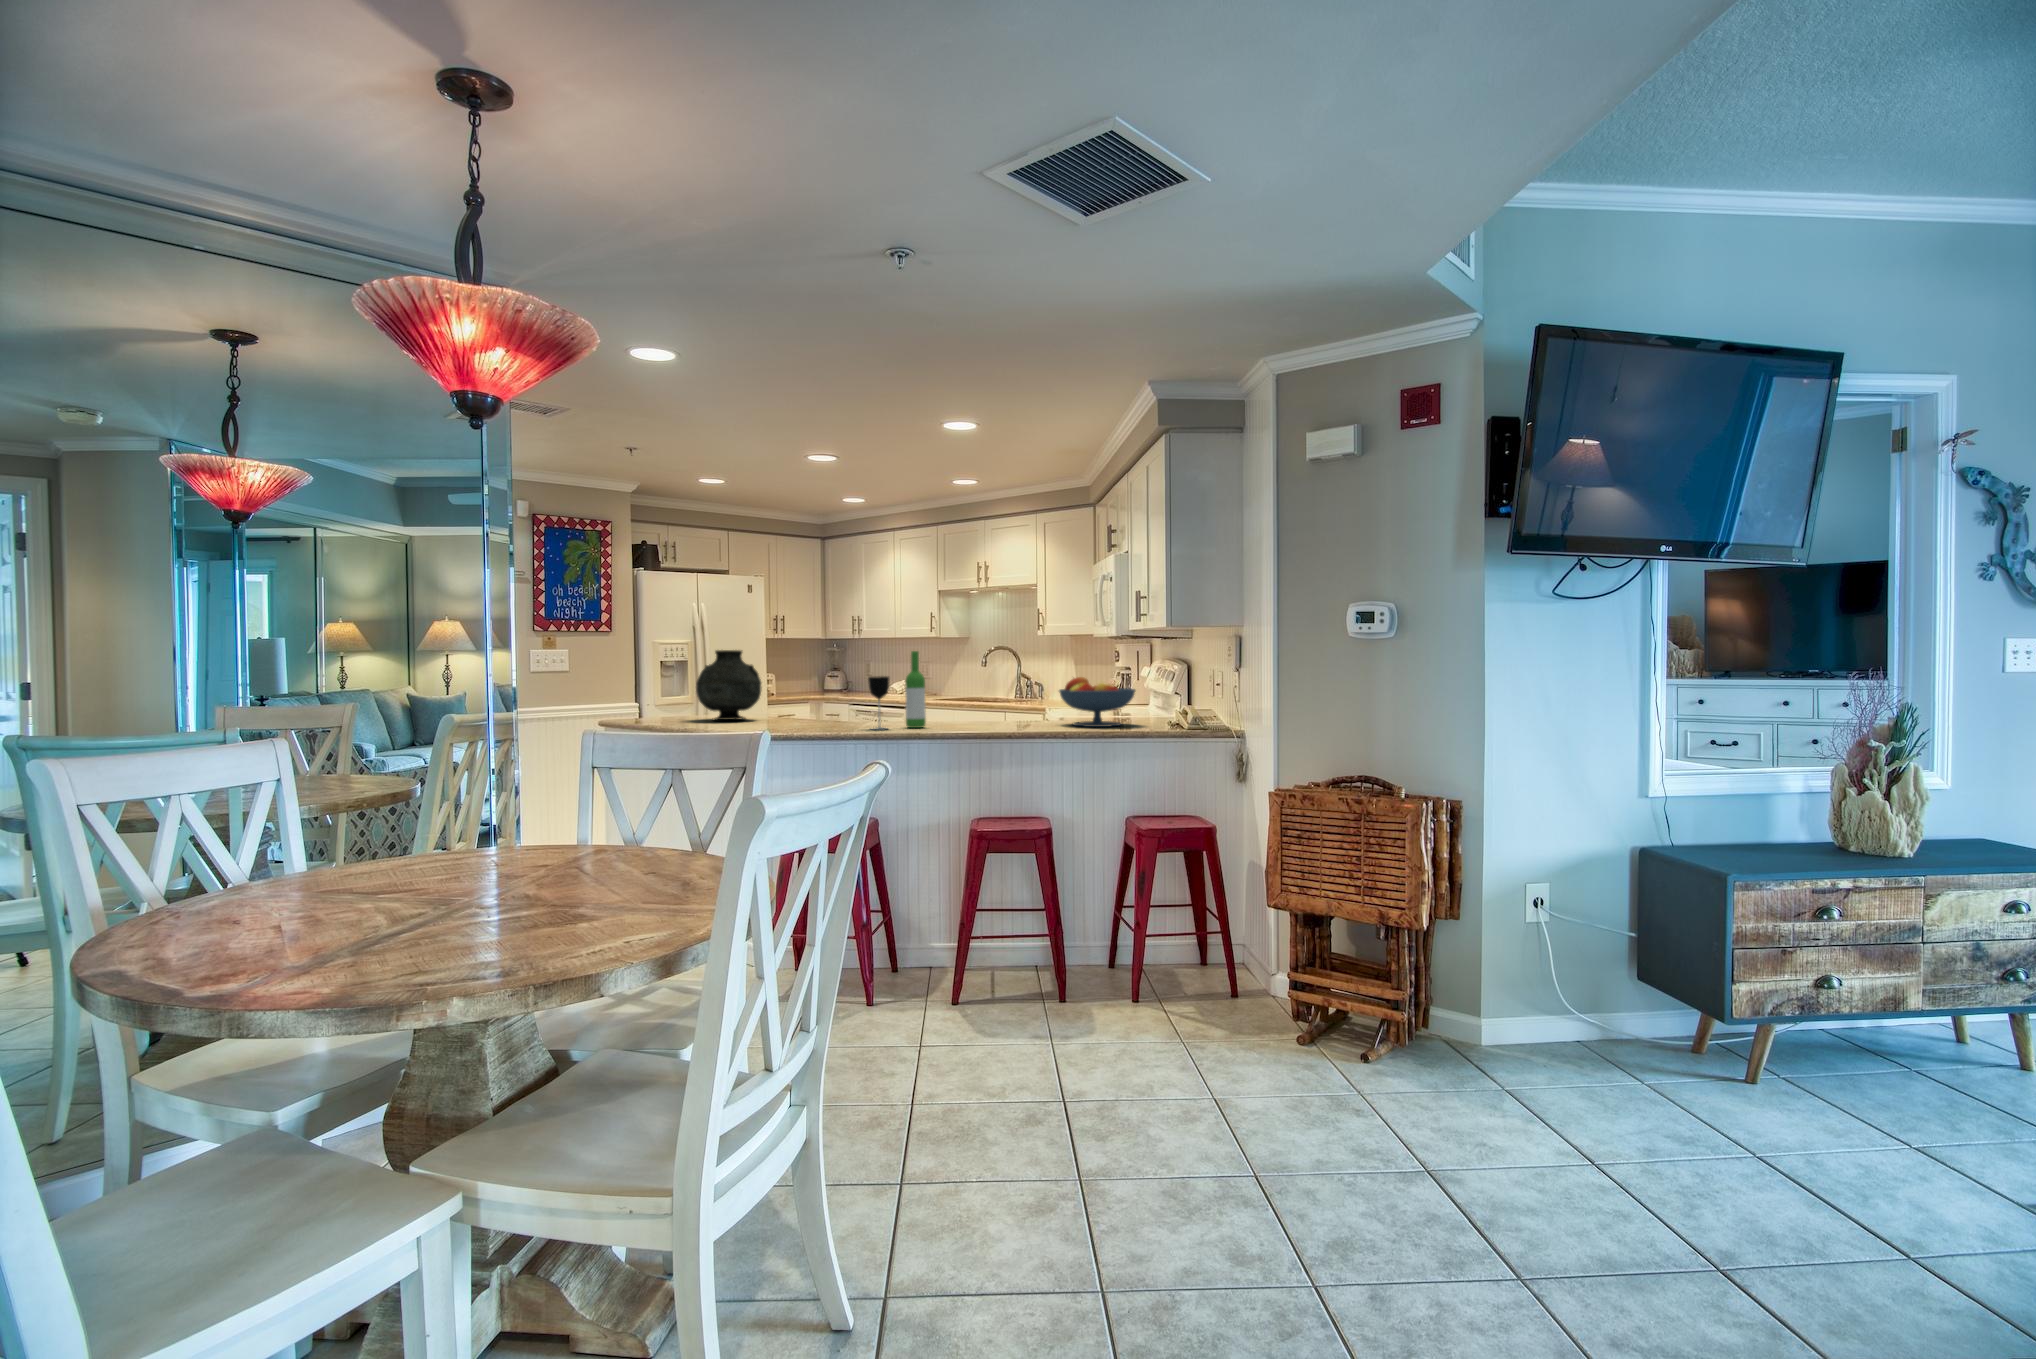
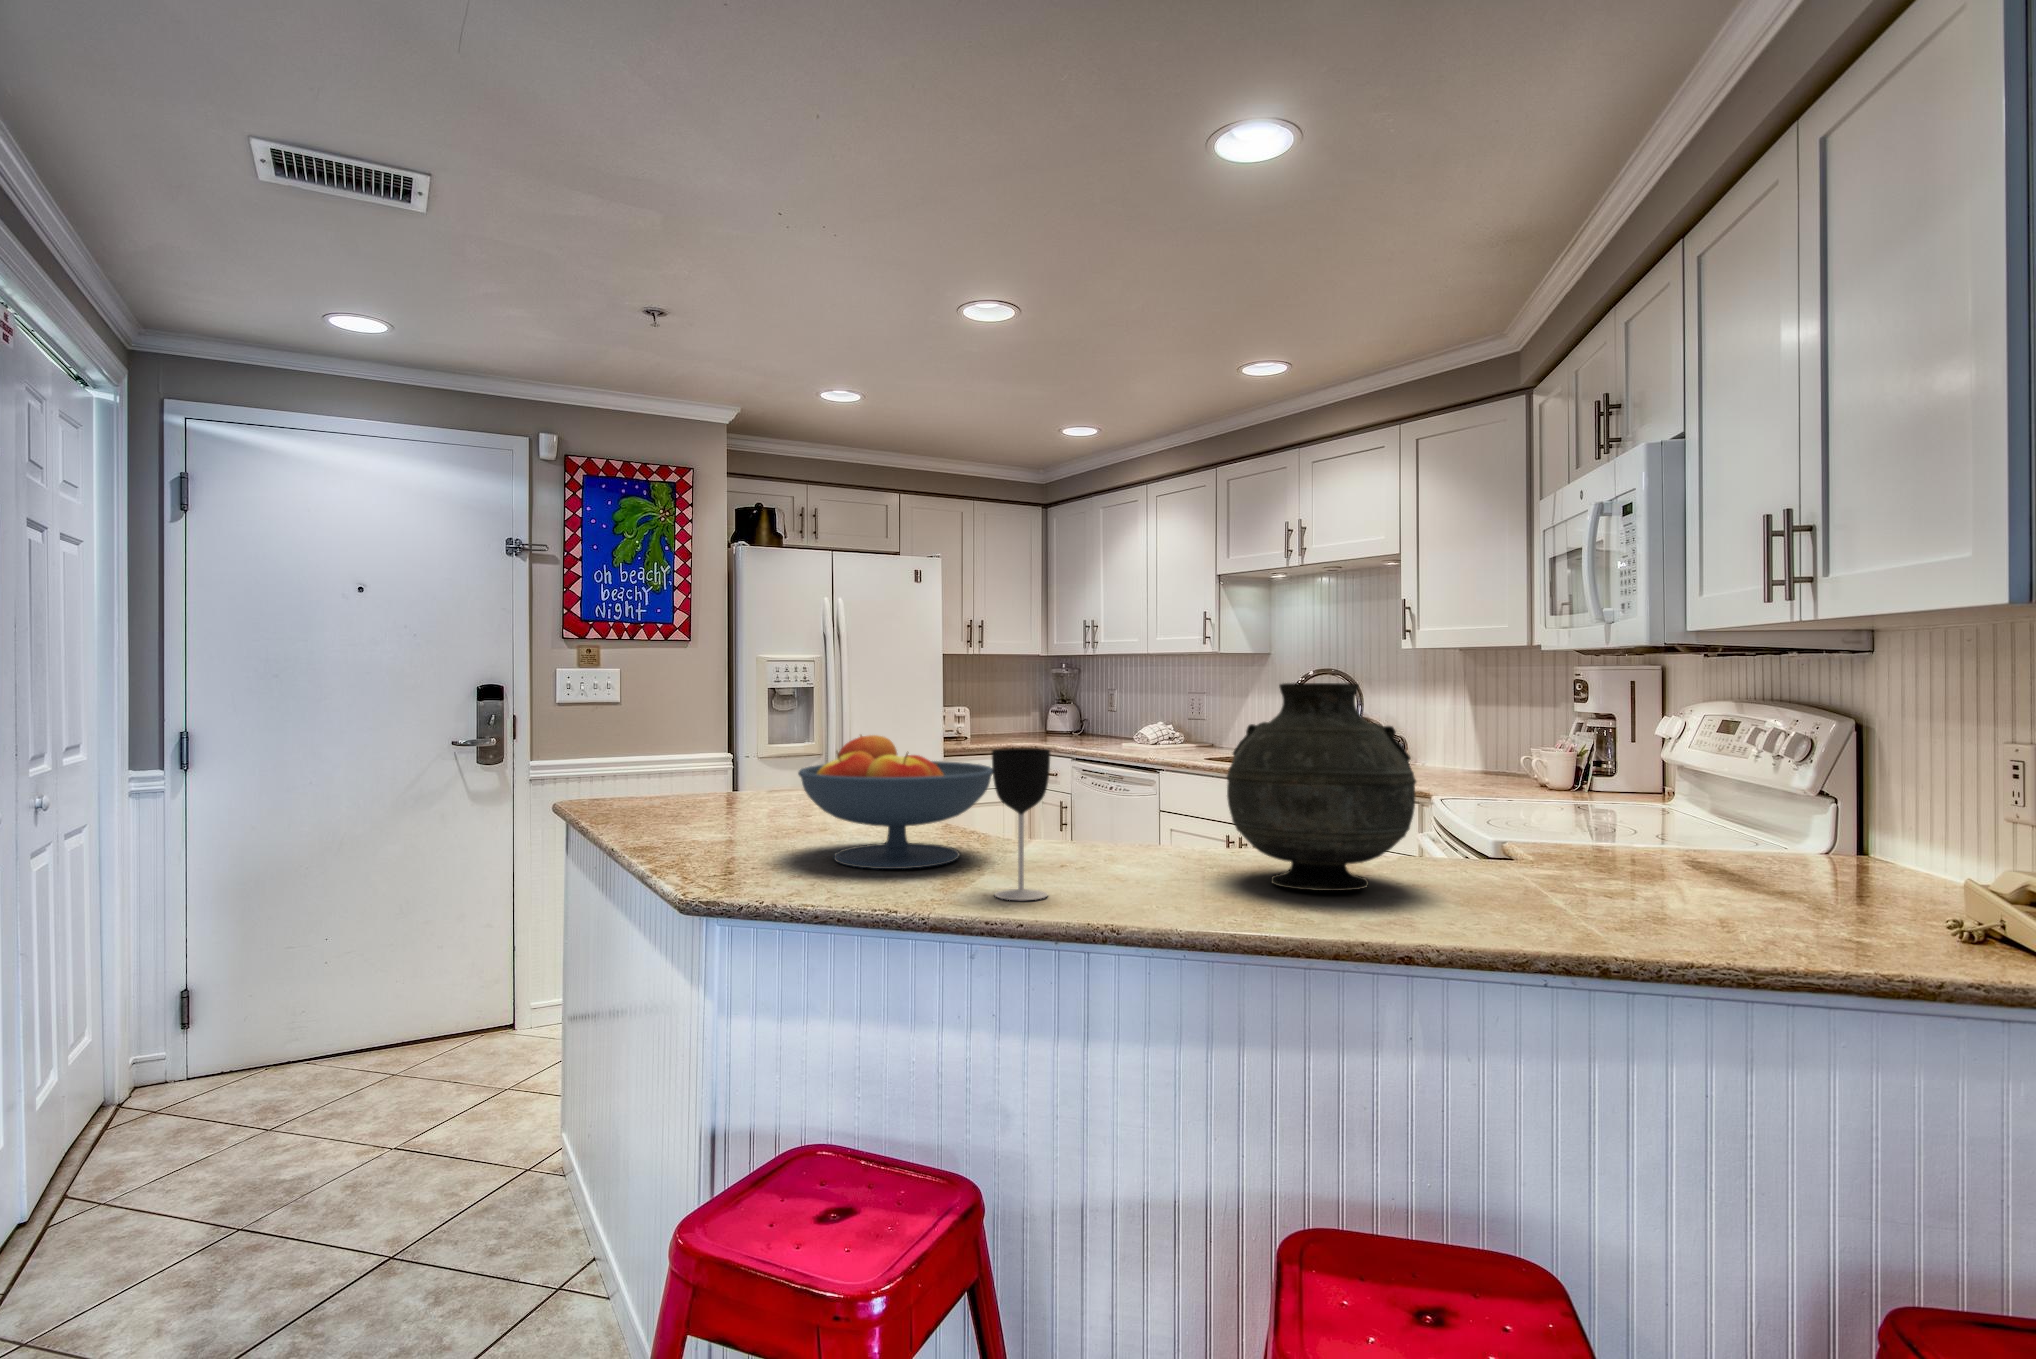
vase: present [696,650,762,720] -> present [1227,683,1416,891]
wine bottle: present [905,651,926,728] -> none [1098,680,1152,894]
fruit bowl: present [1059,677,1135,727] -> present [798,735,993,869]

